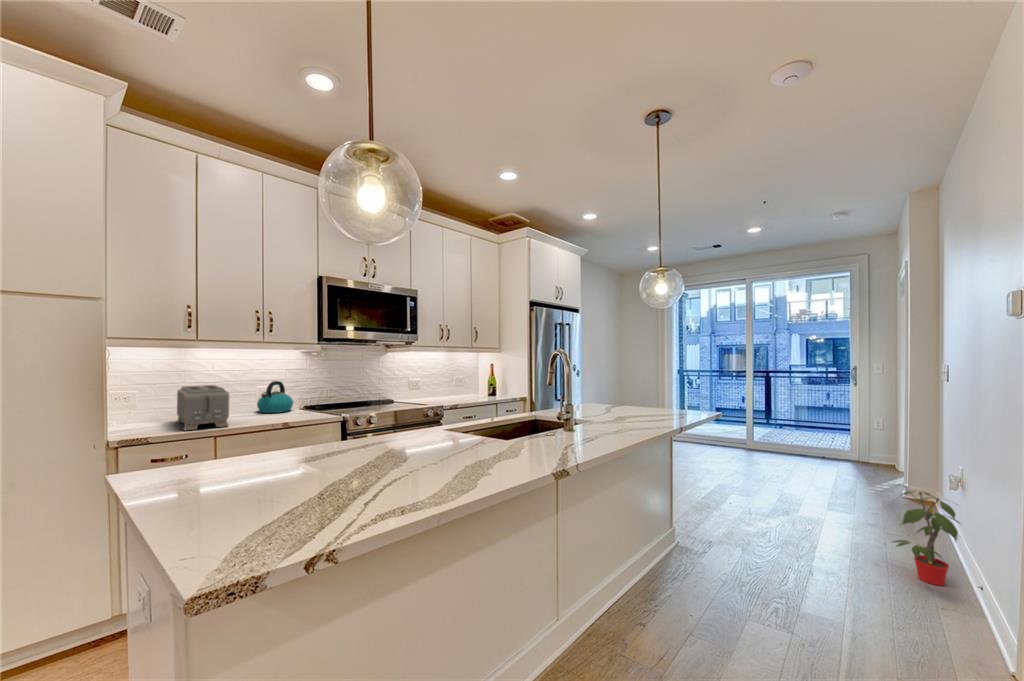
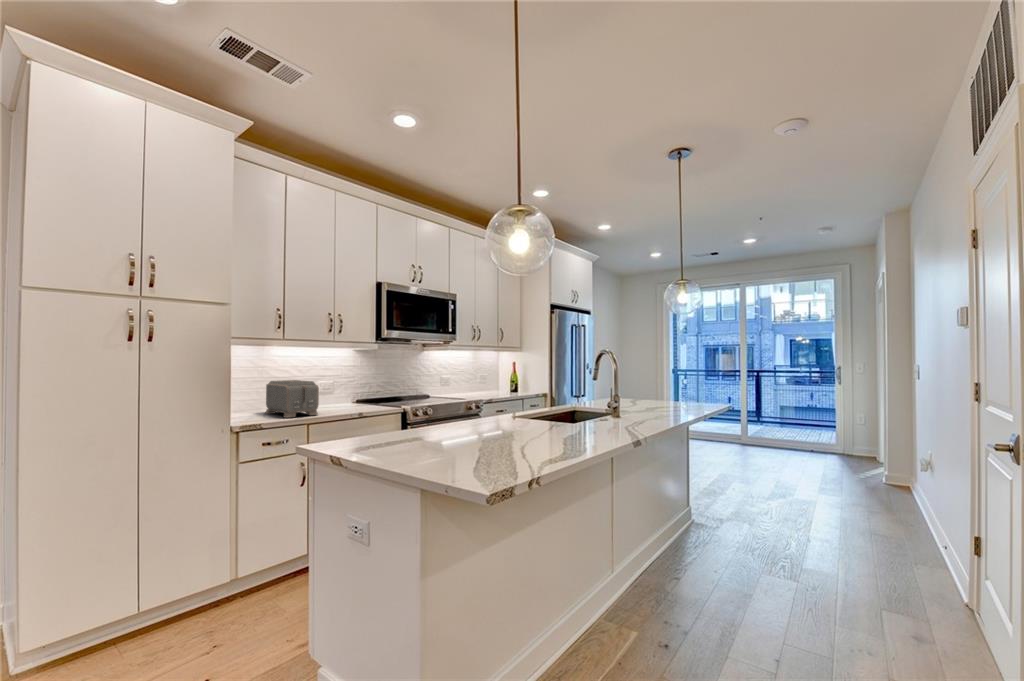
kettle: present [257,381,293,413] -> none [322,378,353,407]
potted plant: present [892,484,960,586] -> none [863,455,926,533]

